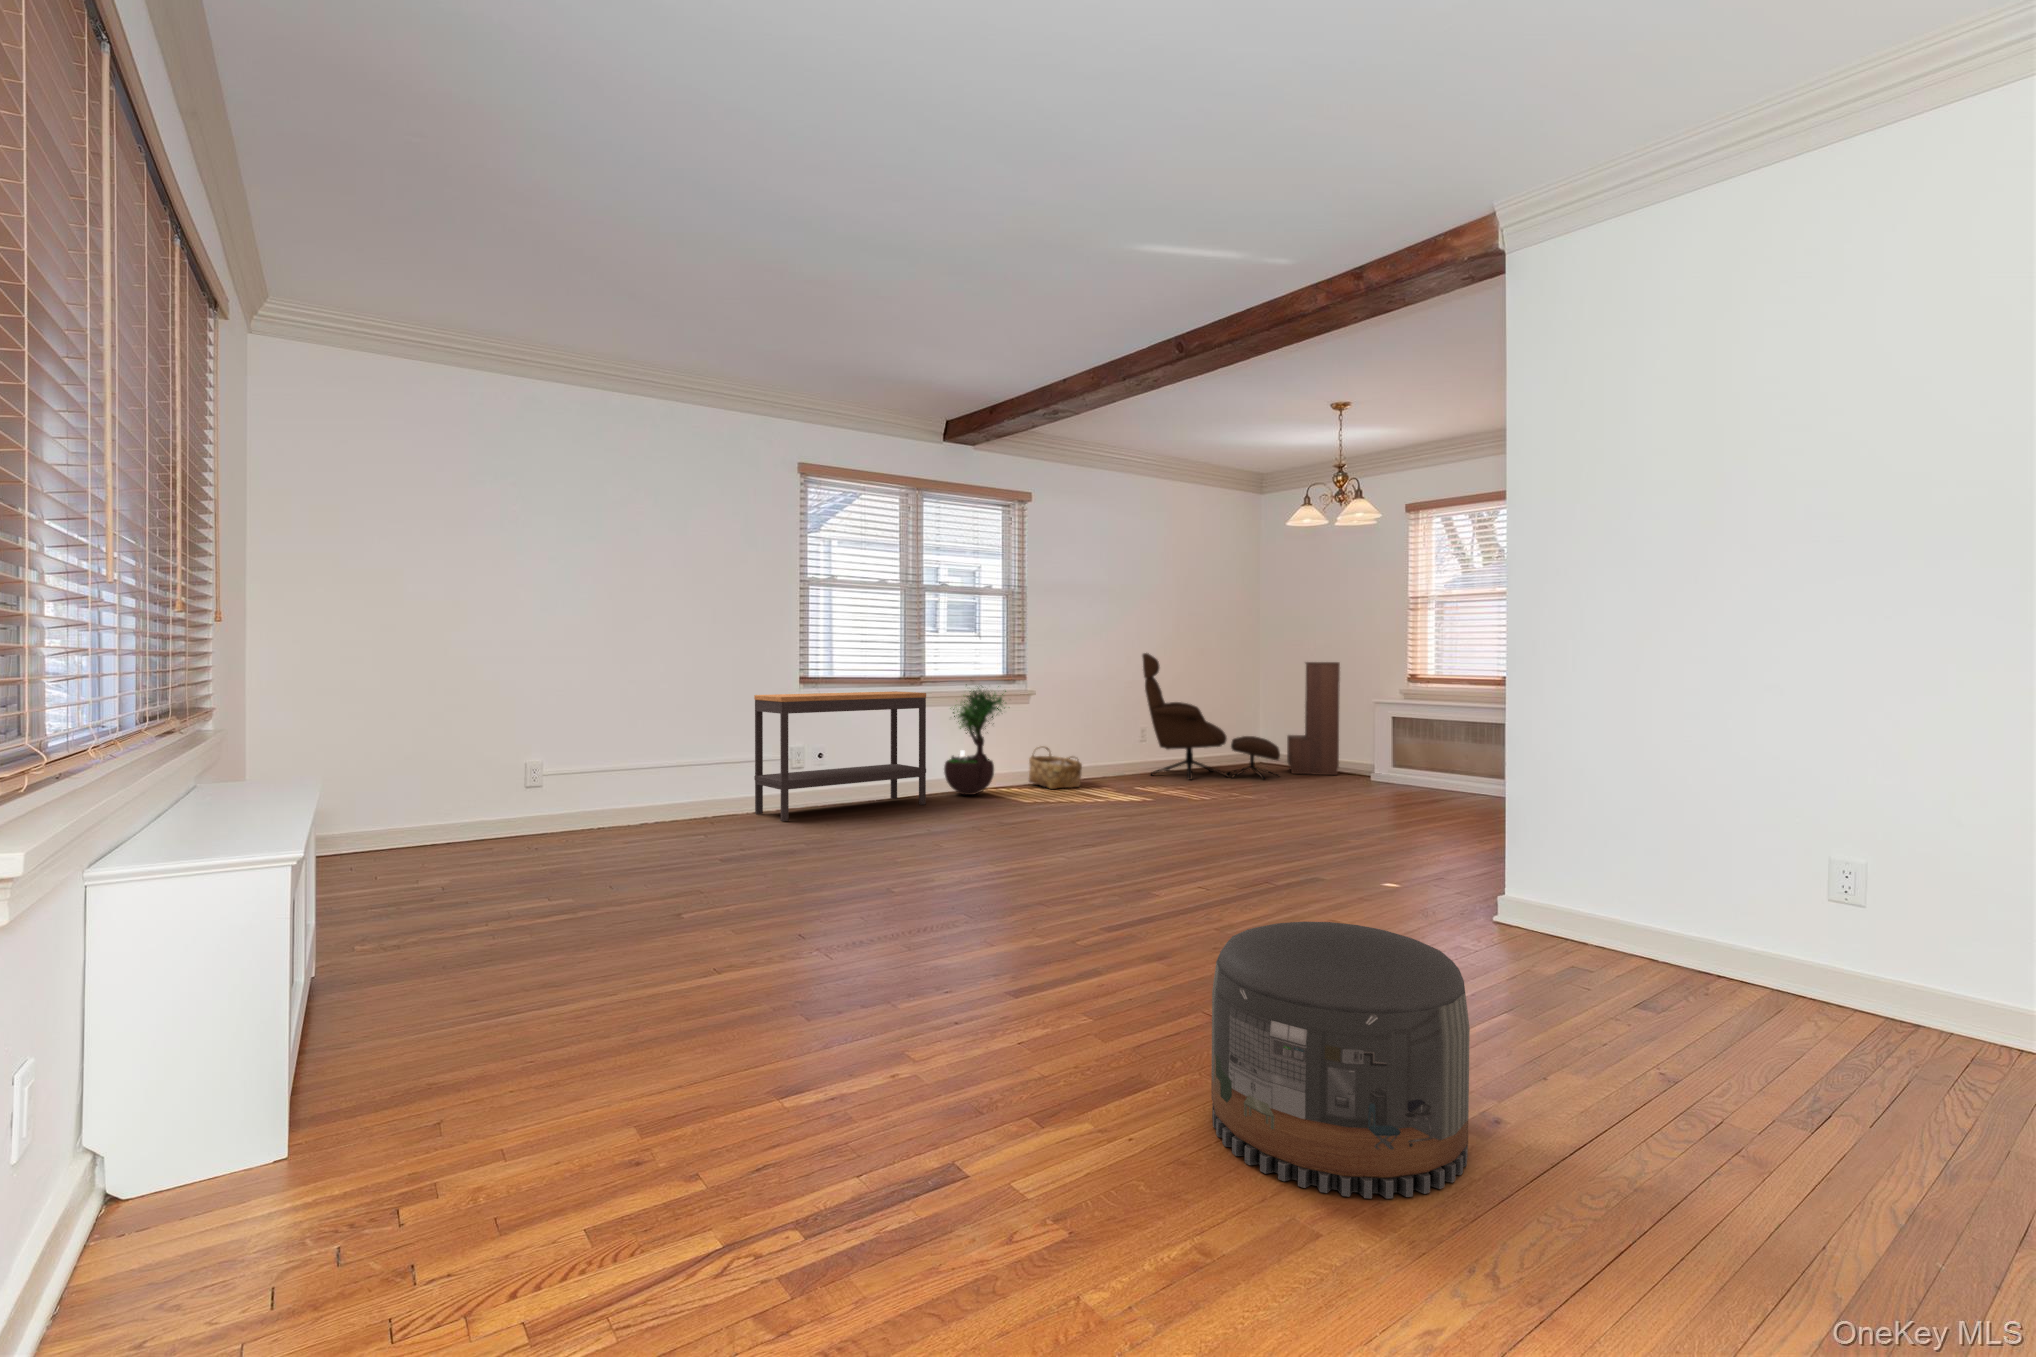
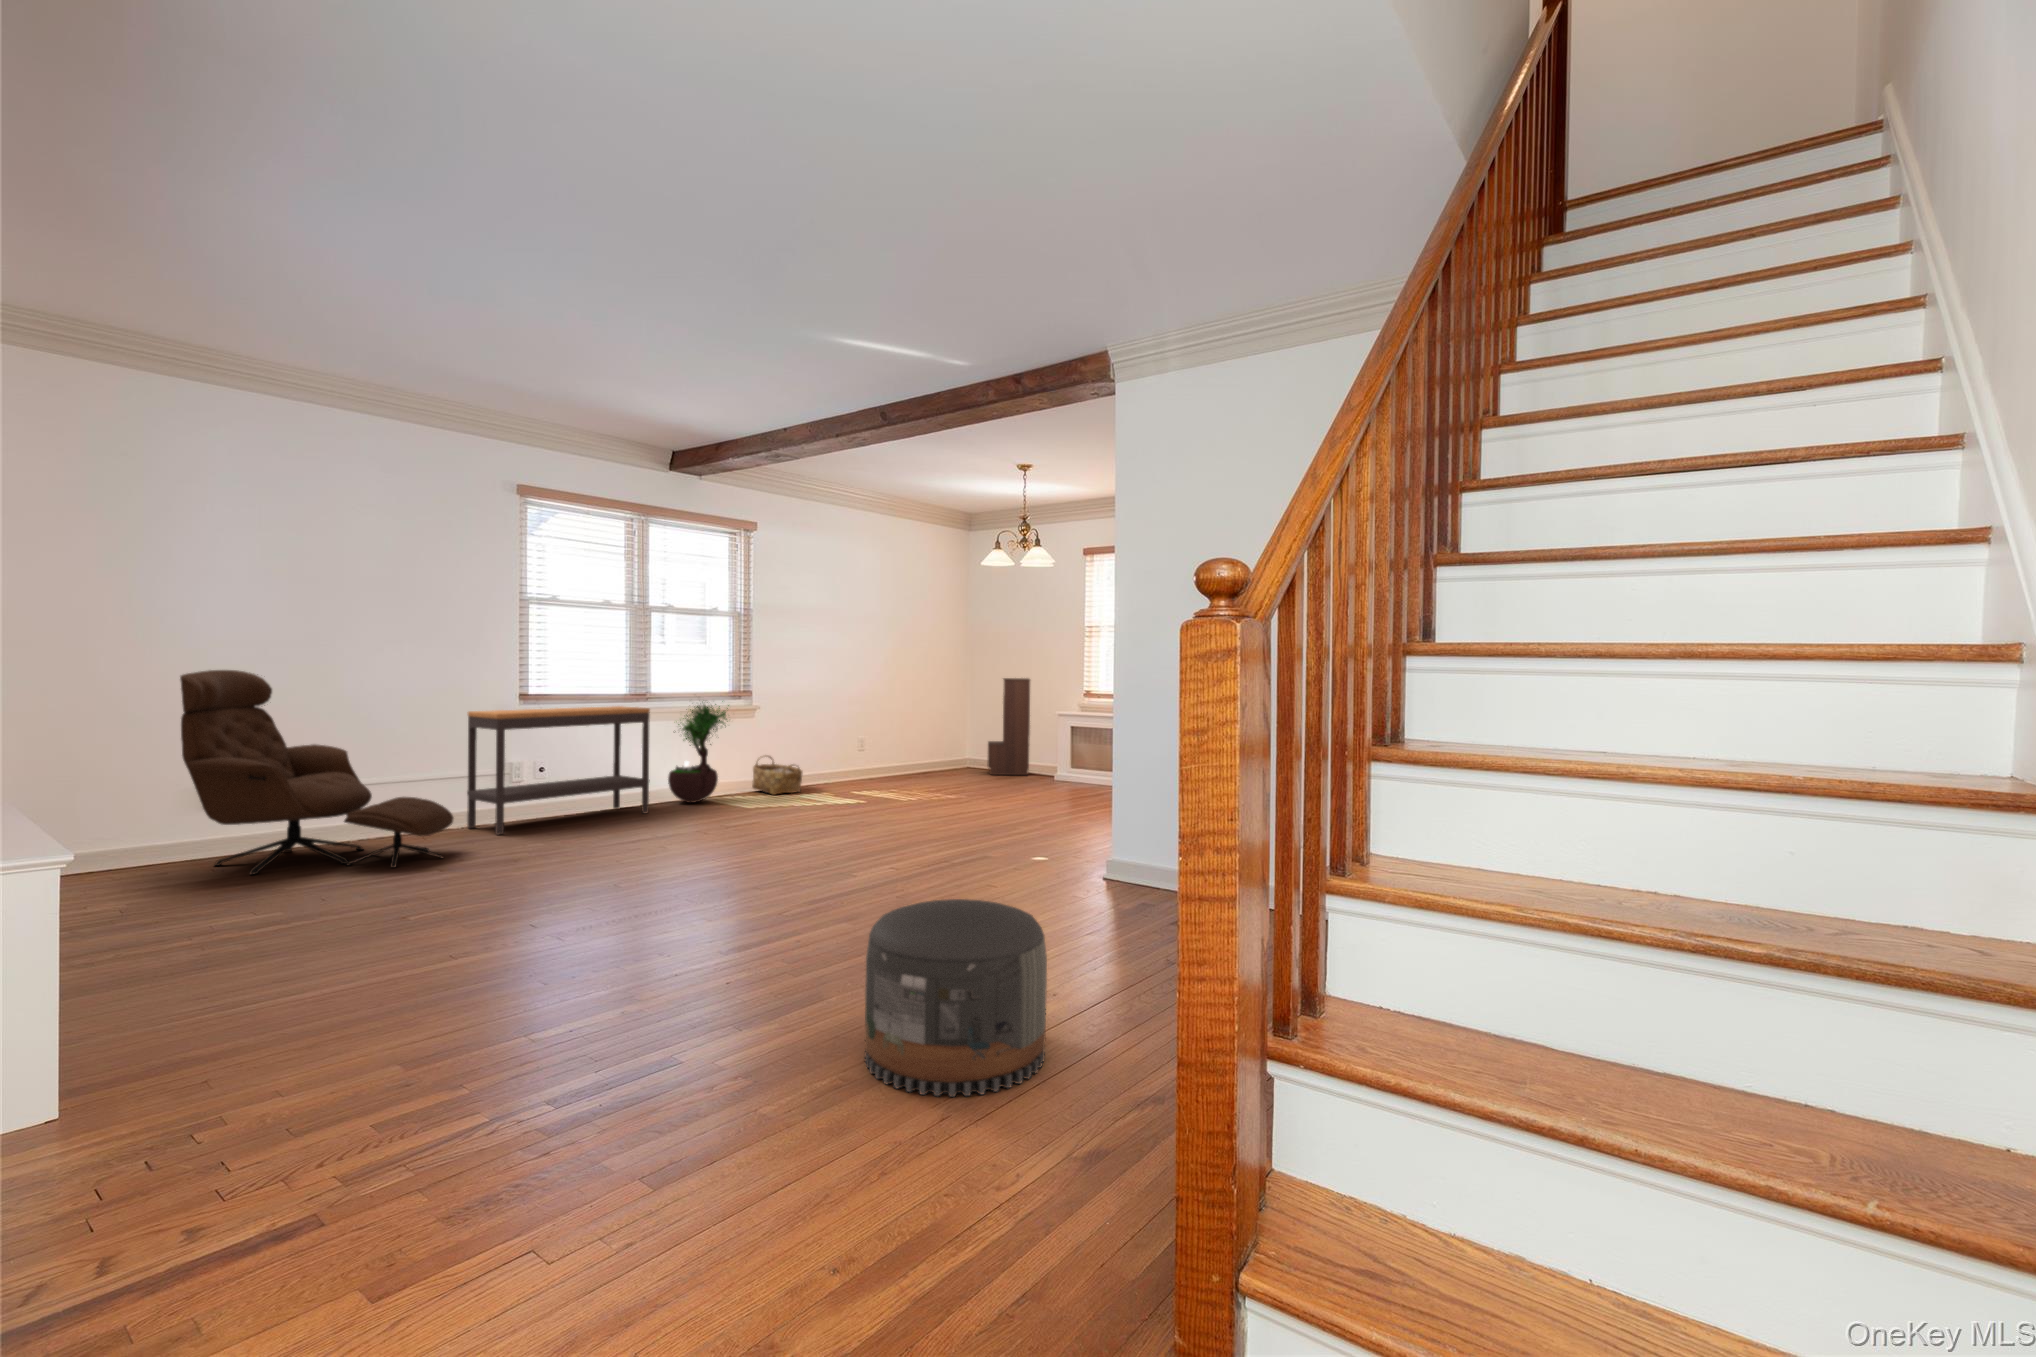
lounge chair: present [1142,653,1280,780] -> present [180,670,453,875]

